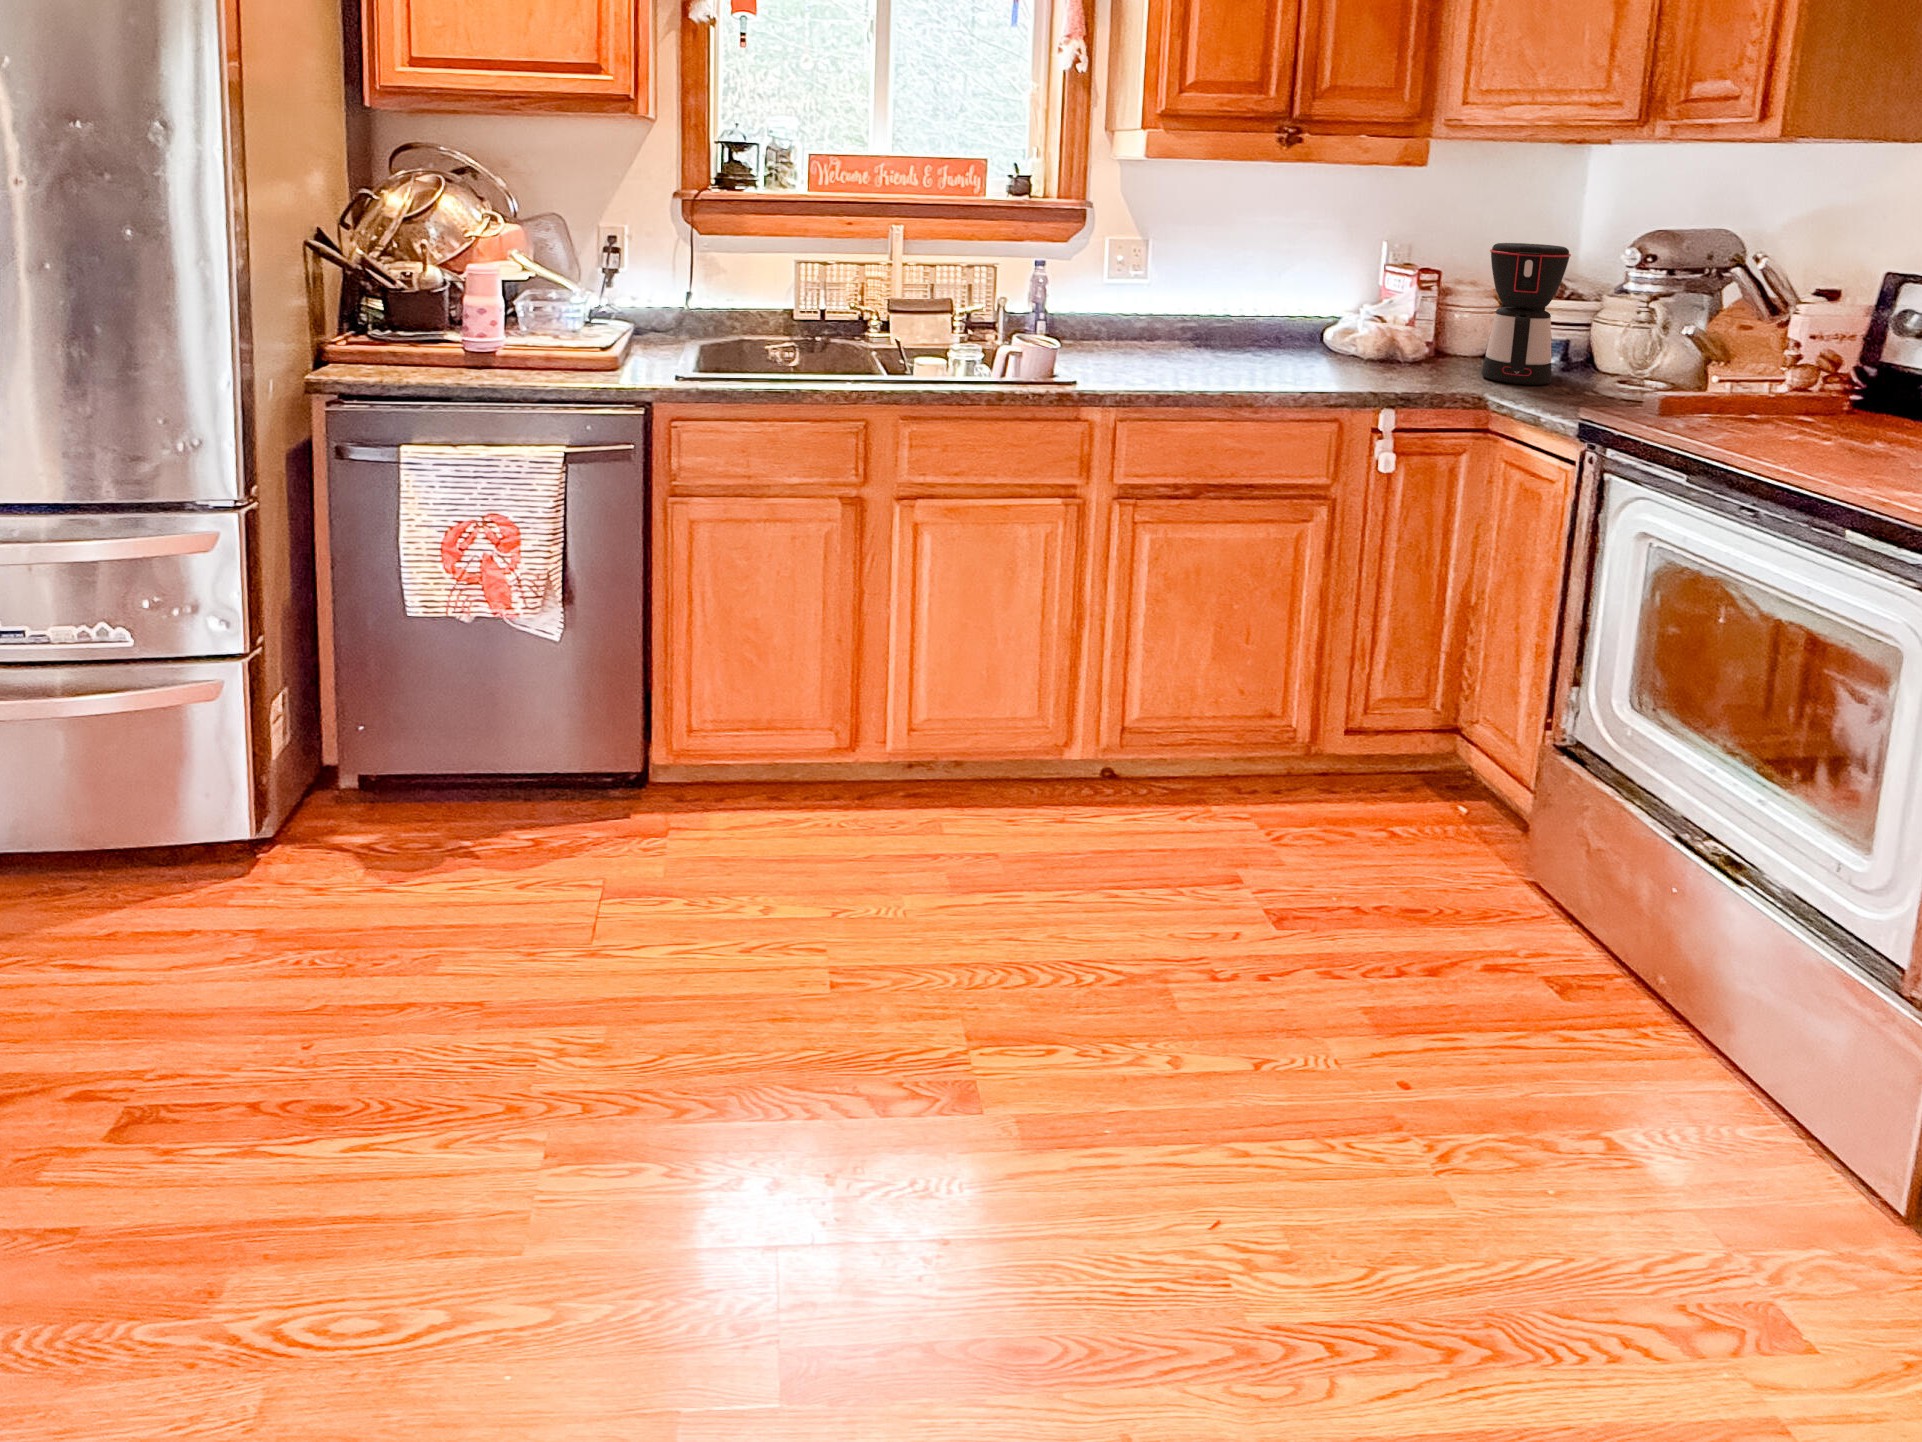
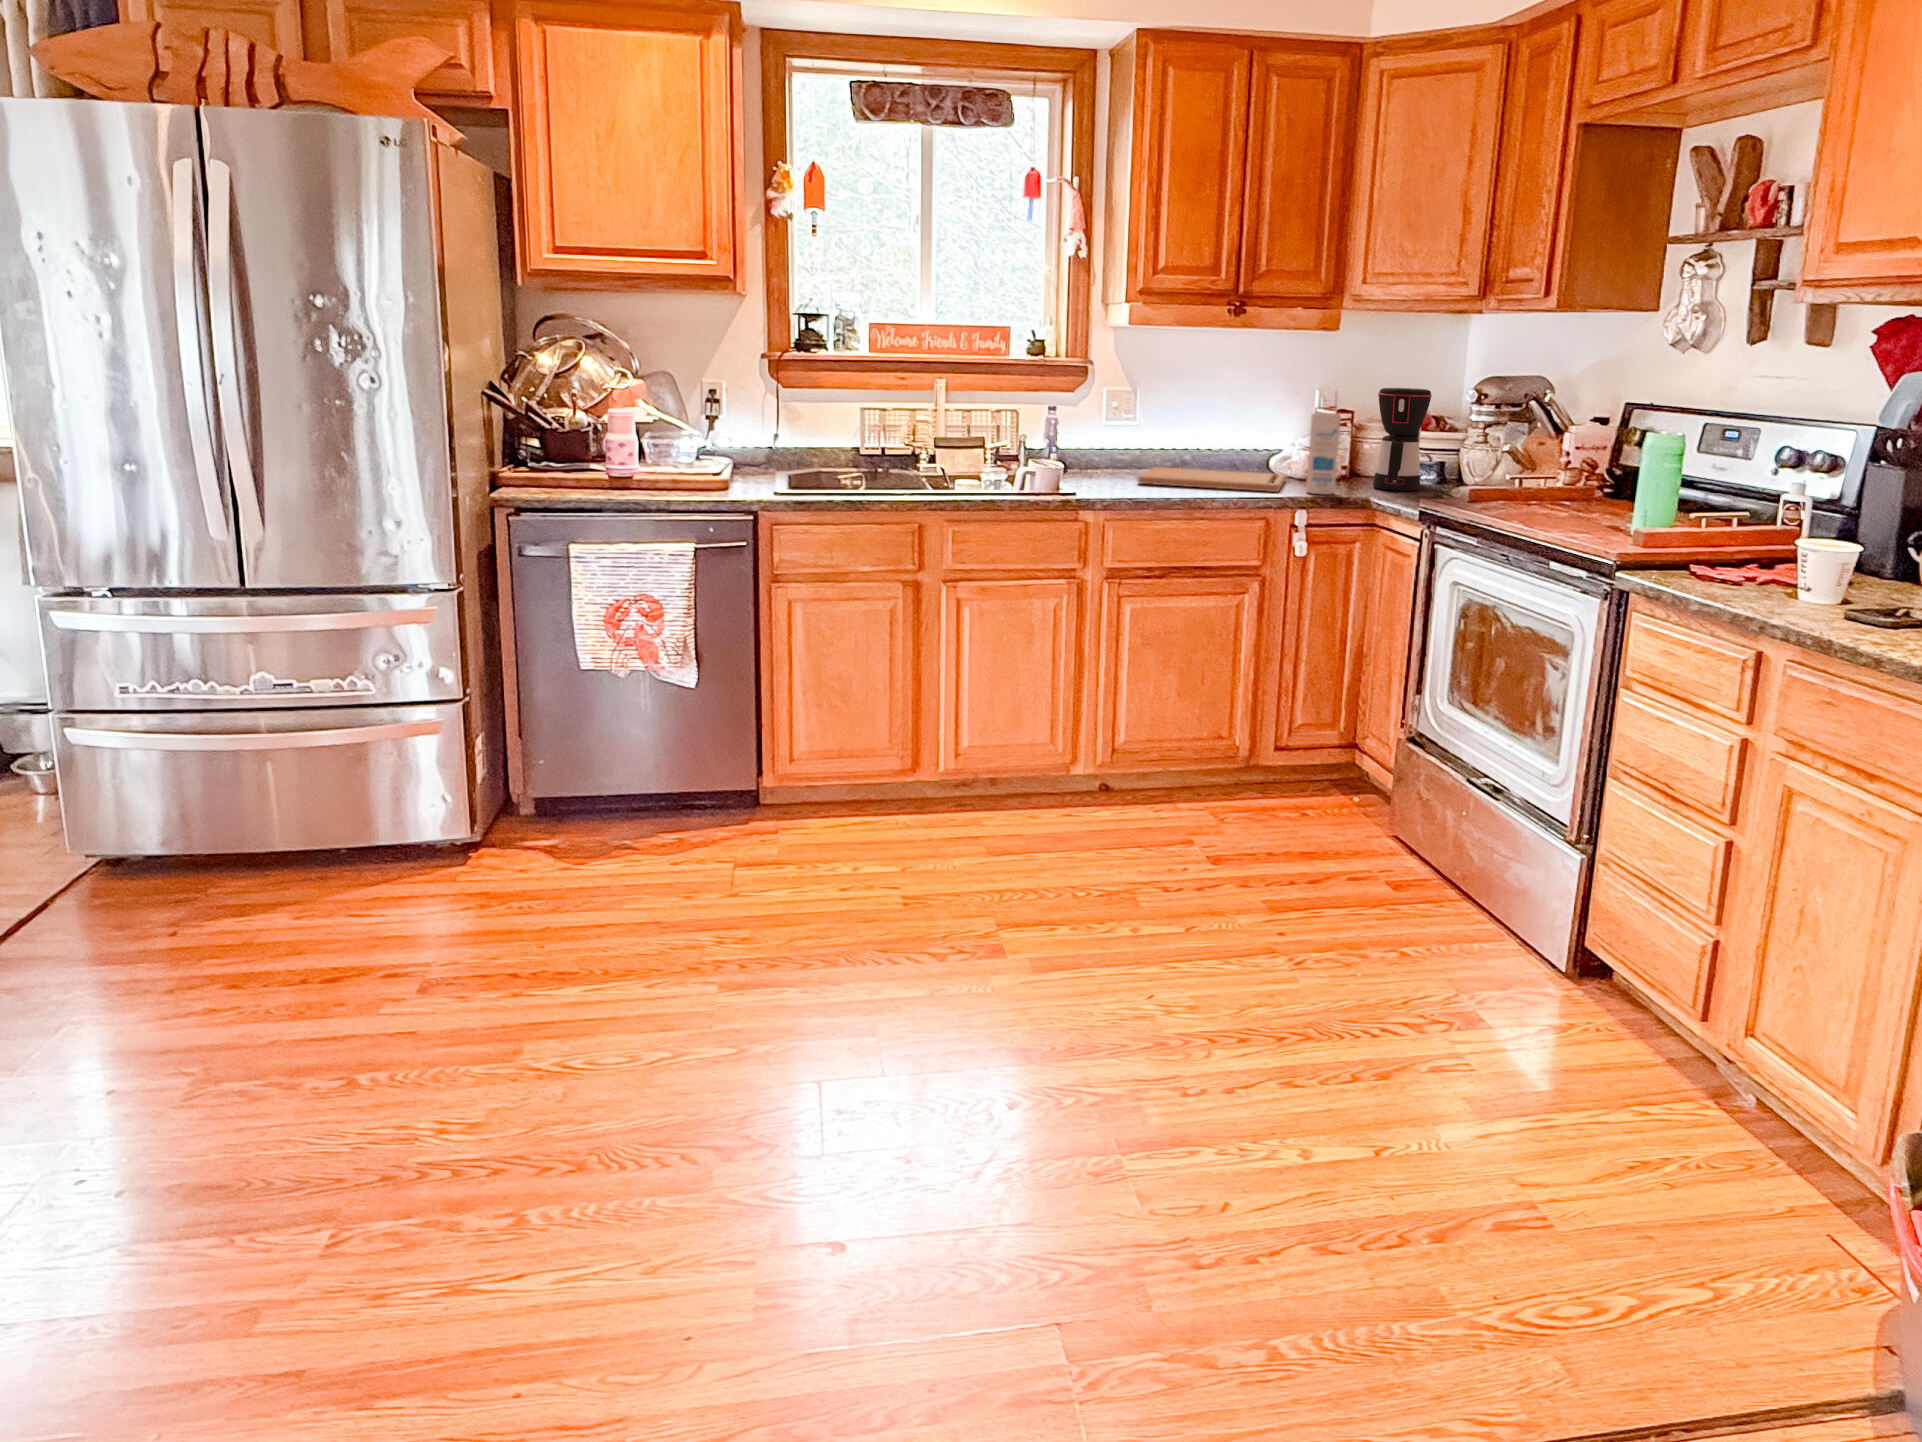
canister: none [1392,277,1445,390] -> present [1306,413,1341,494]
cutting board: none [1155,339,1354,383] -> present [1138,467,1285,492]

